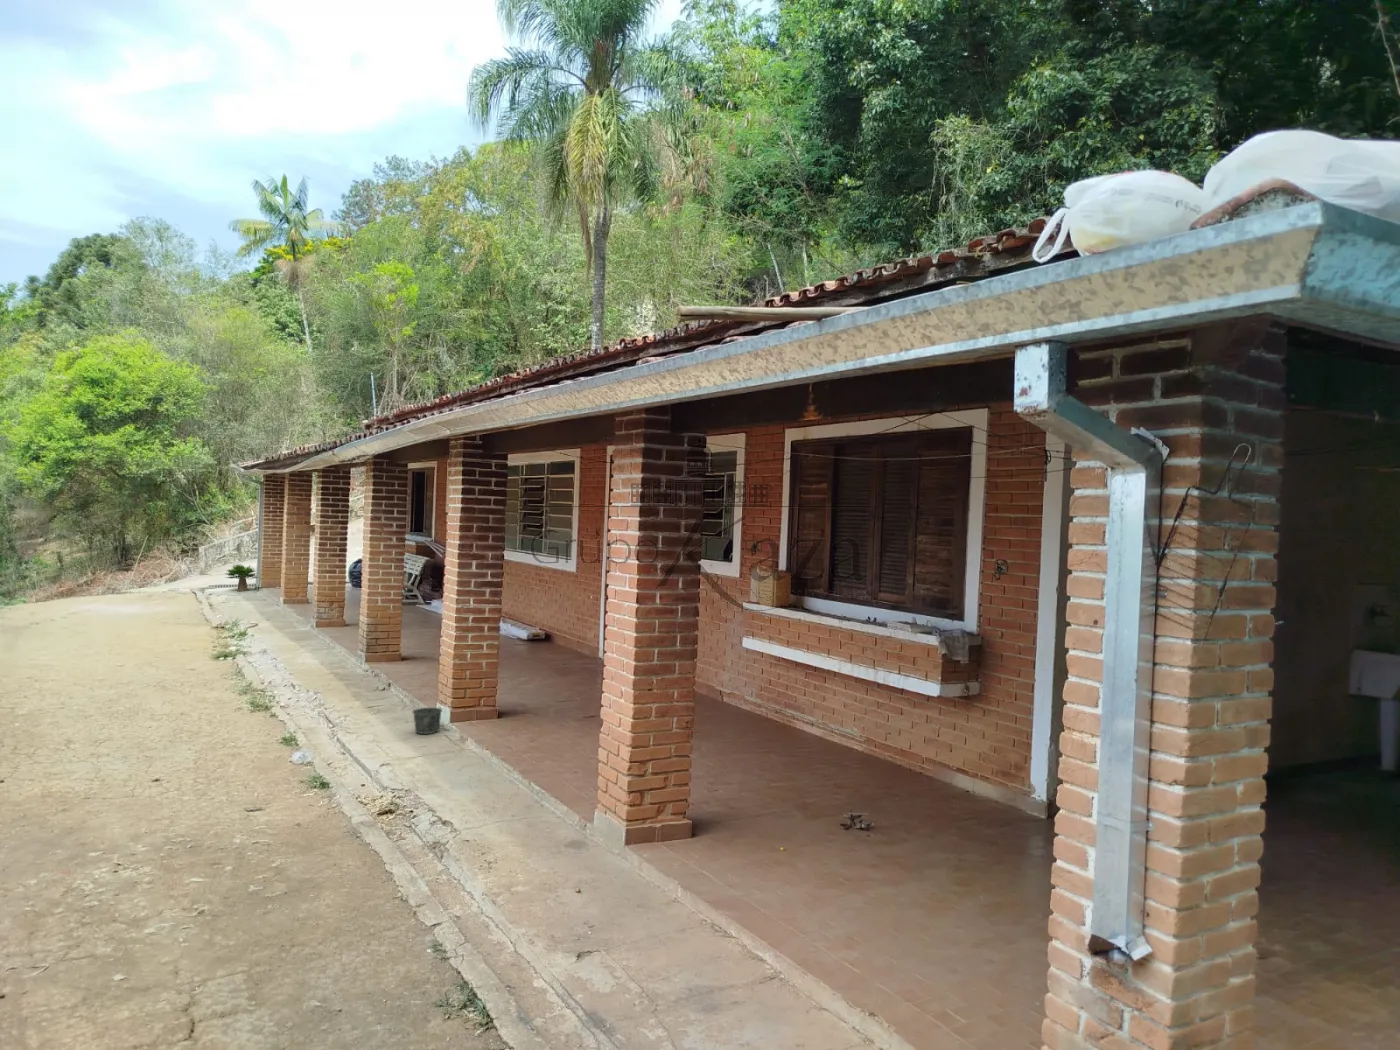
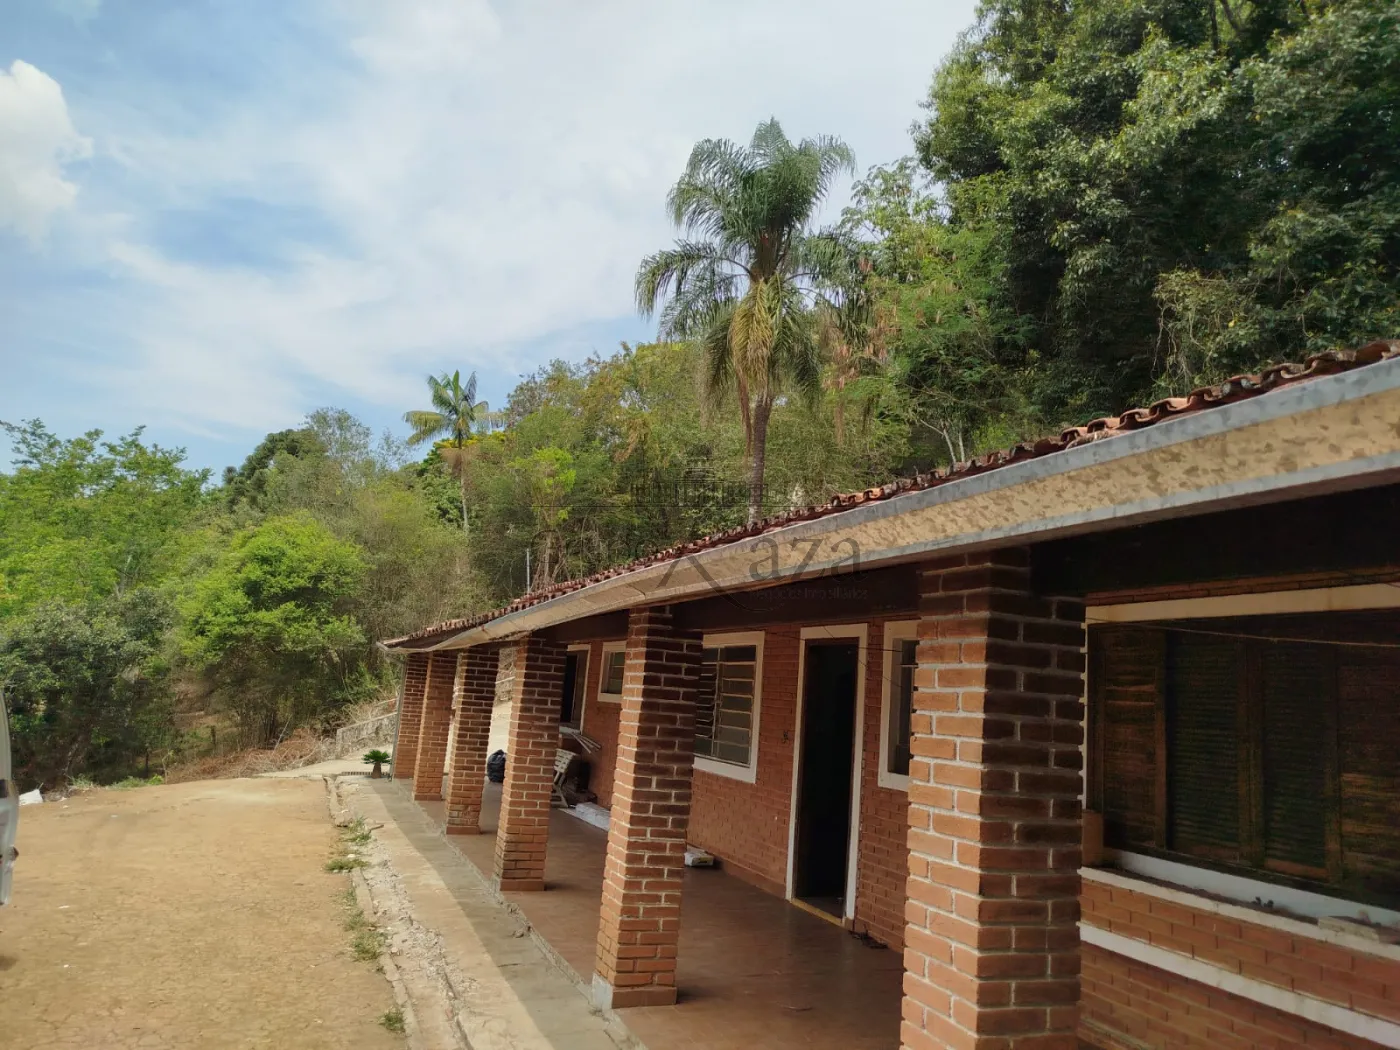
bucket: present [413,708,442,734] -> none [562,962,601,1021]

